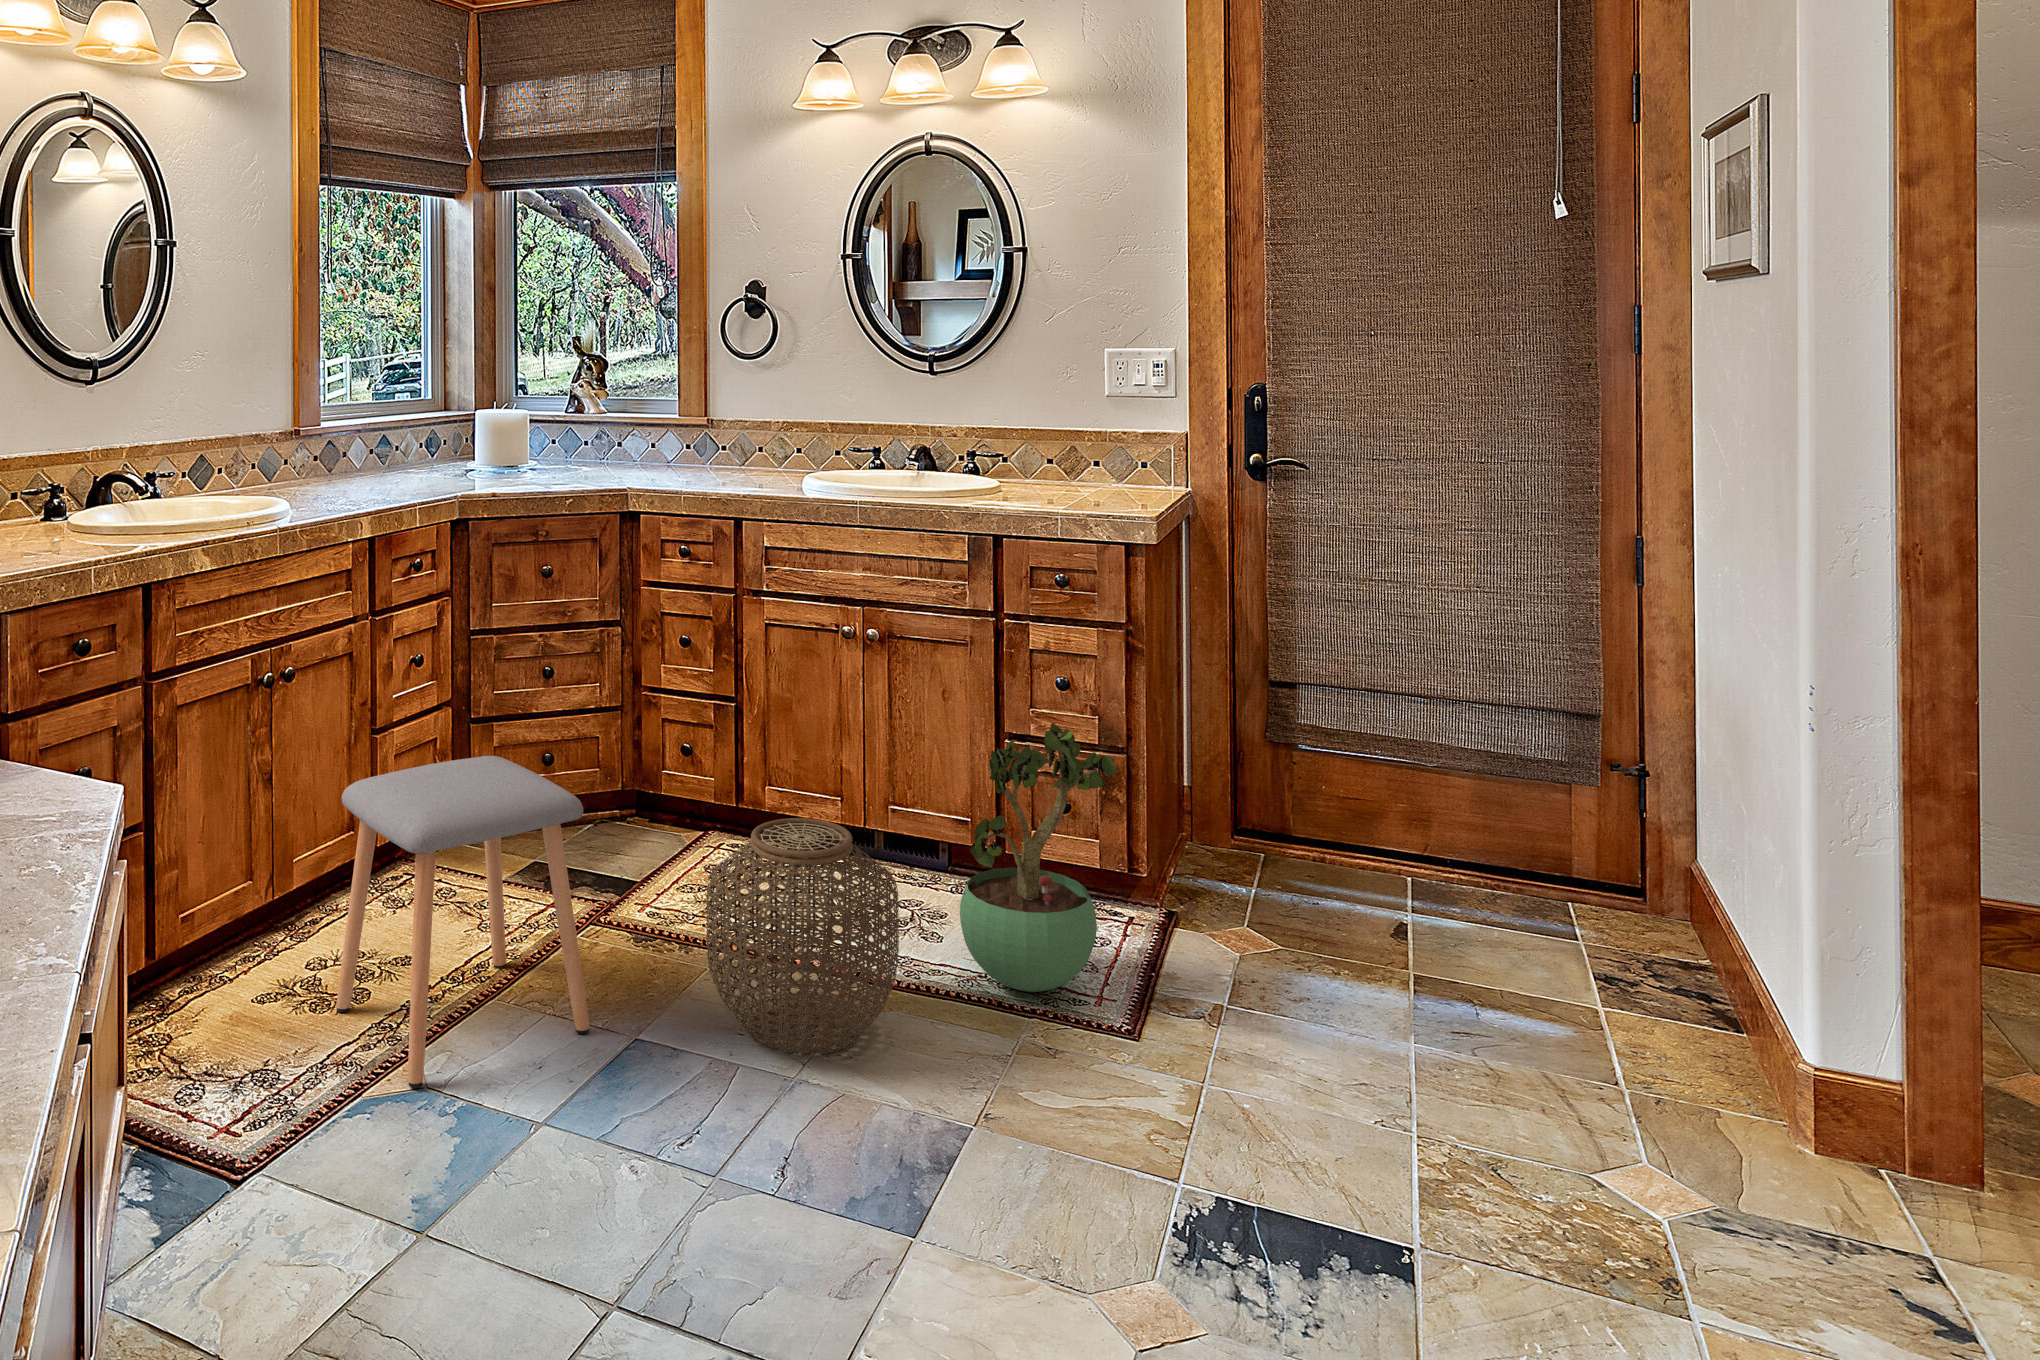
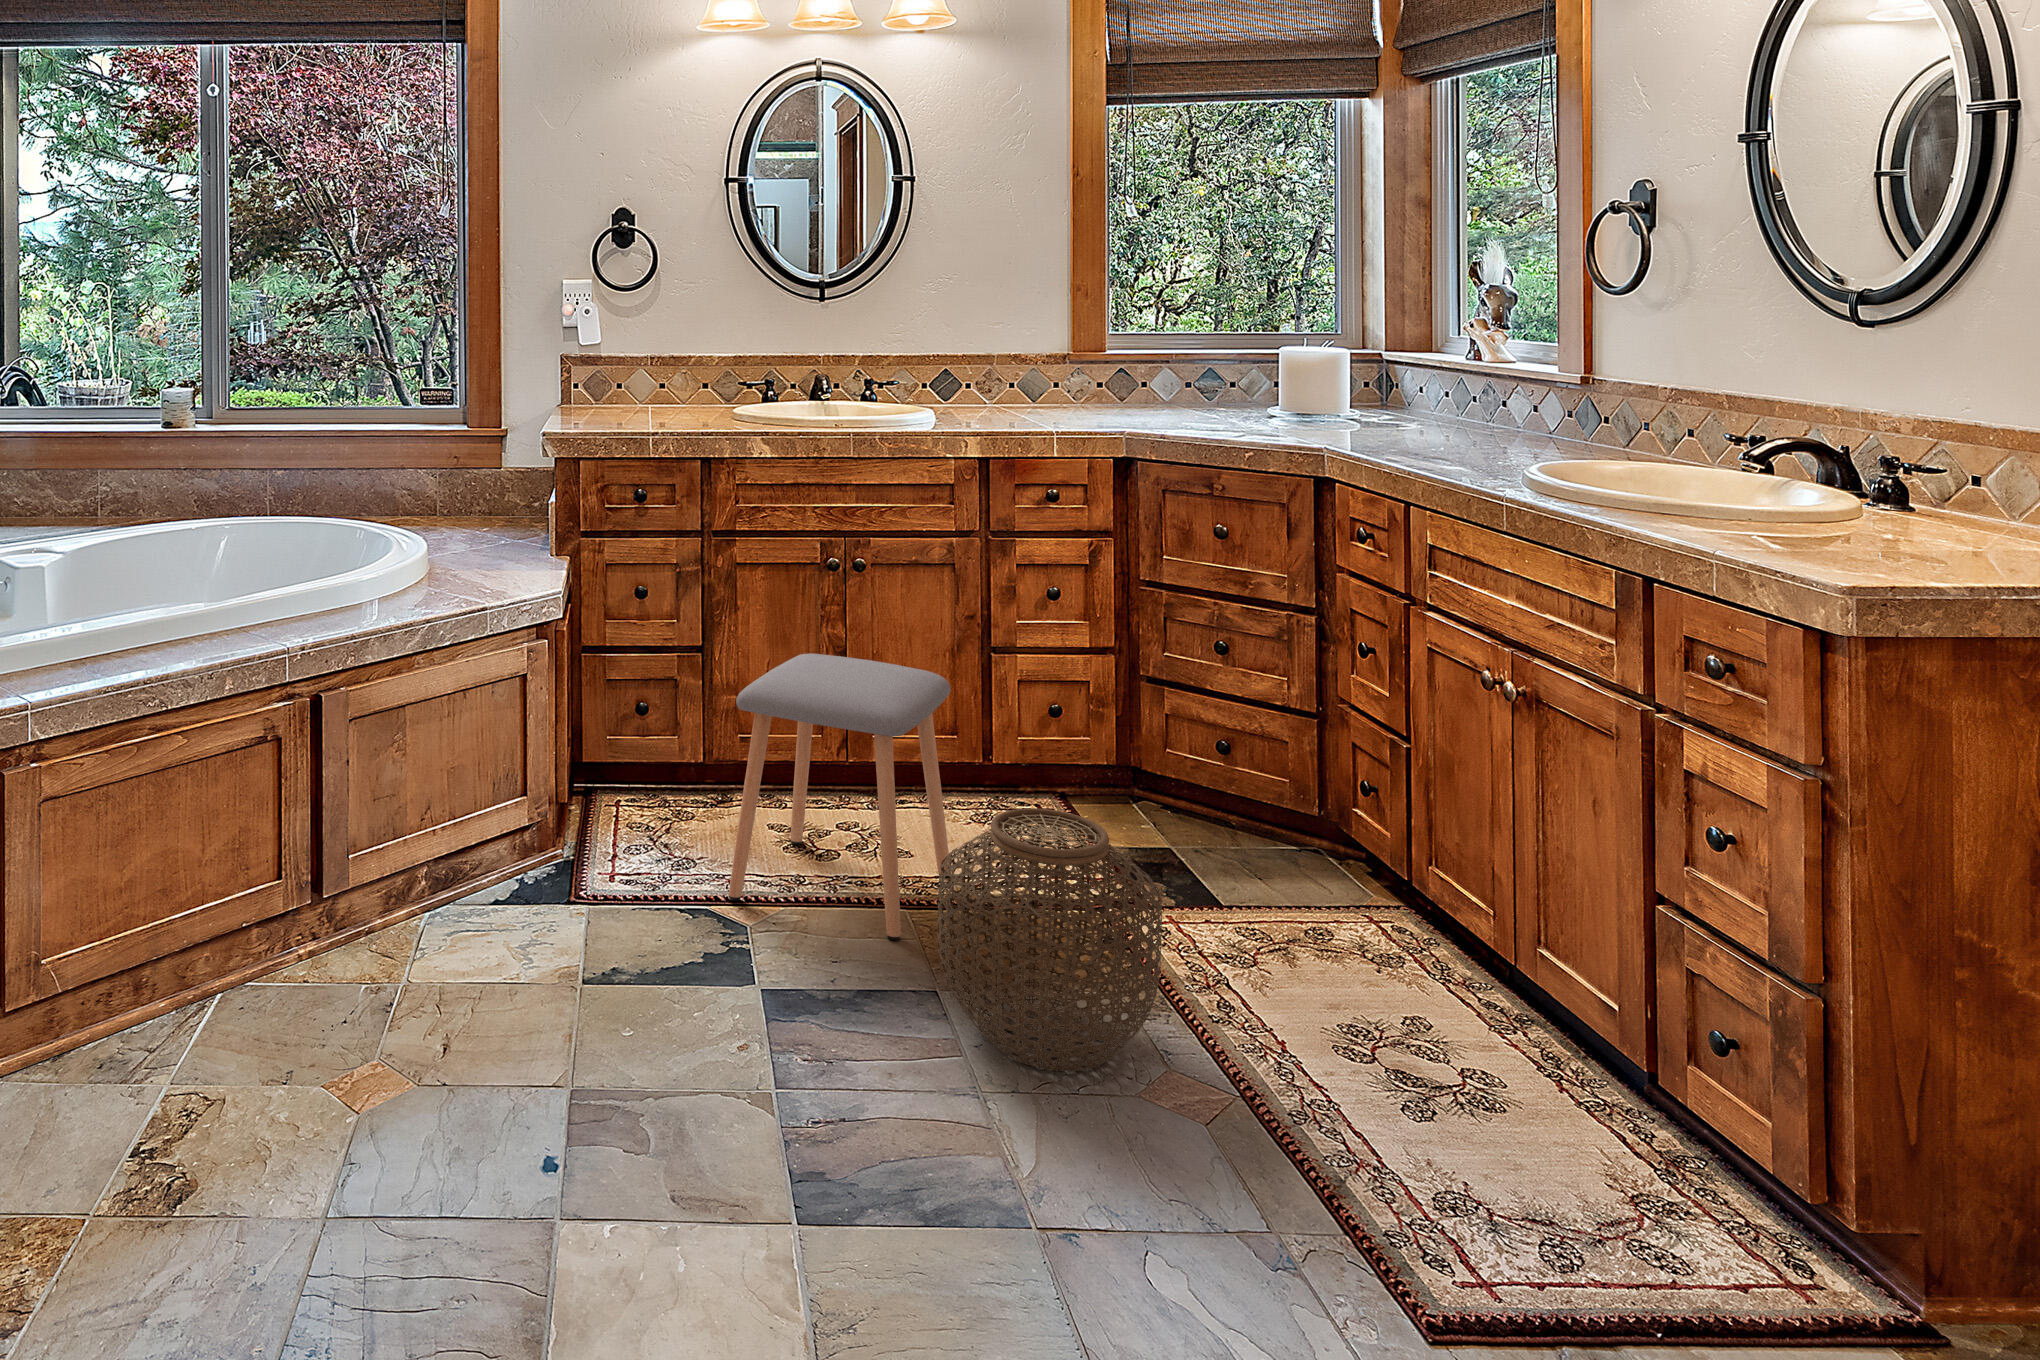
potted plant: present [960,723,1117,992] -> none [1248,821,1527,1182]

